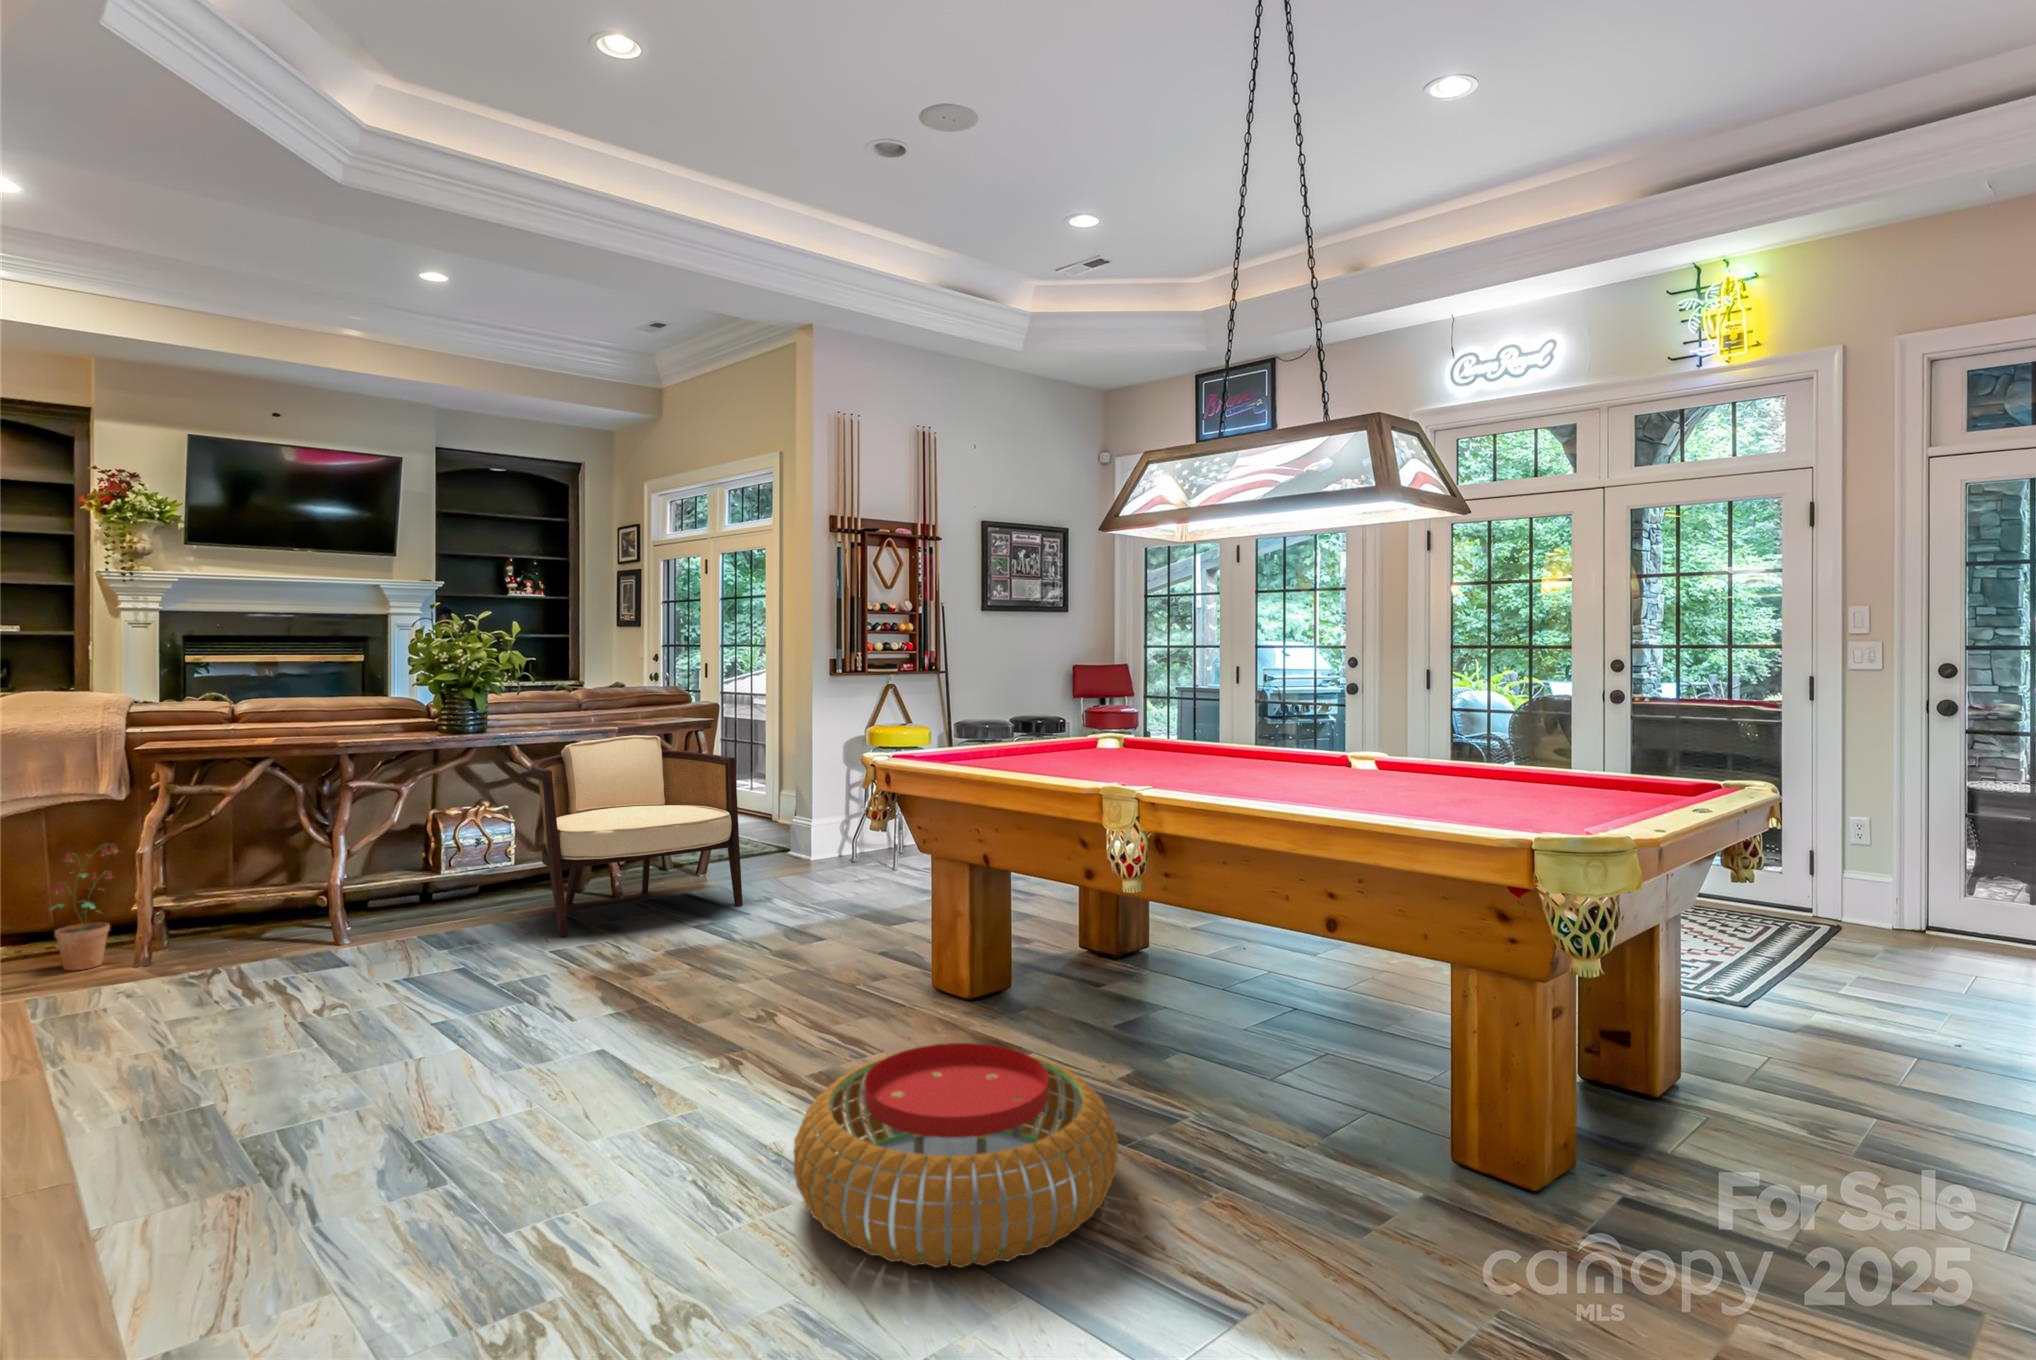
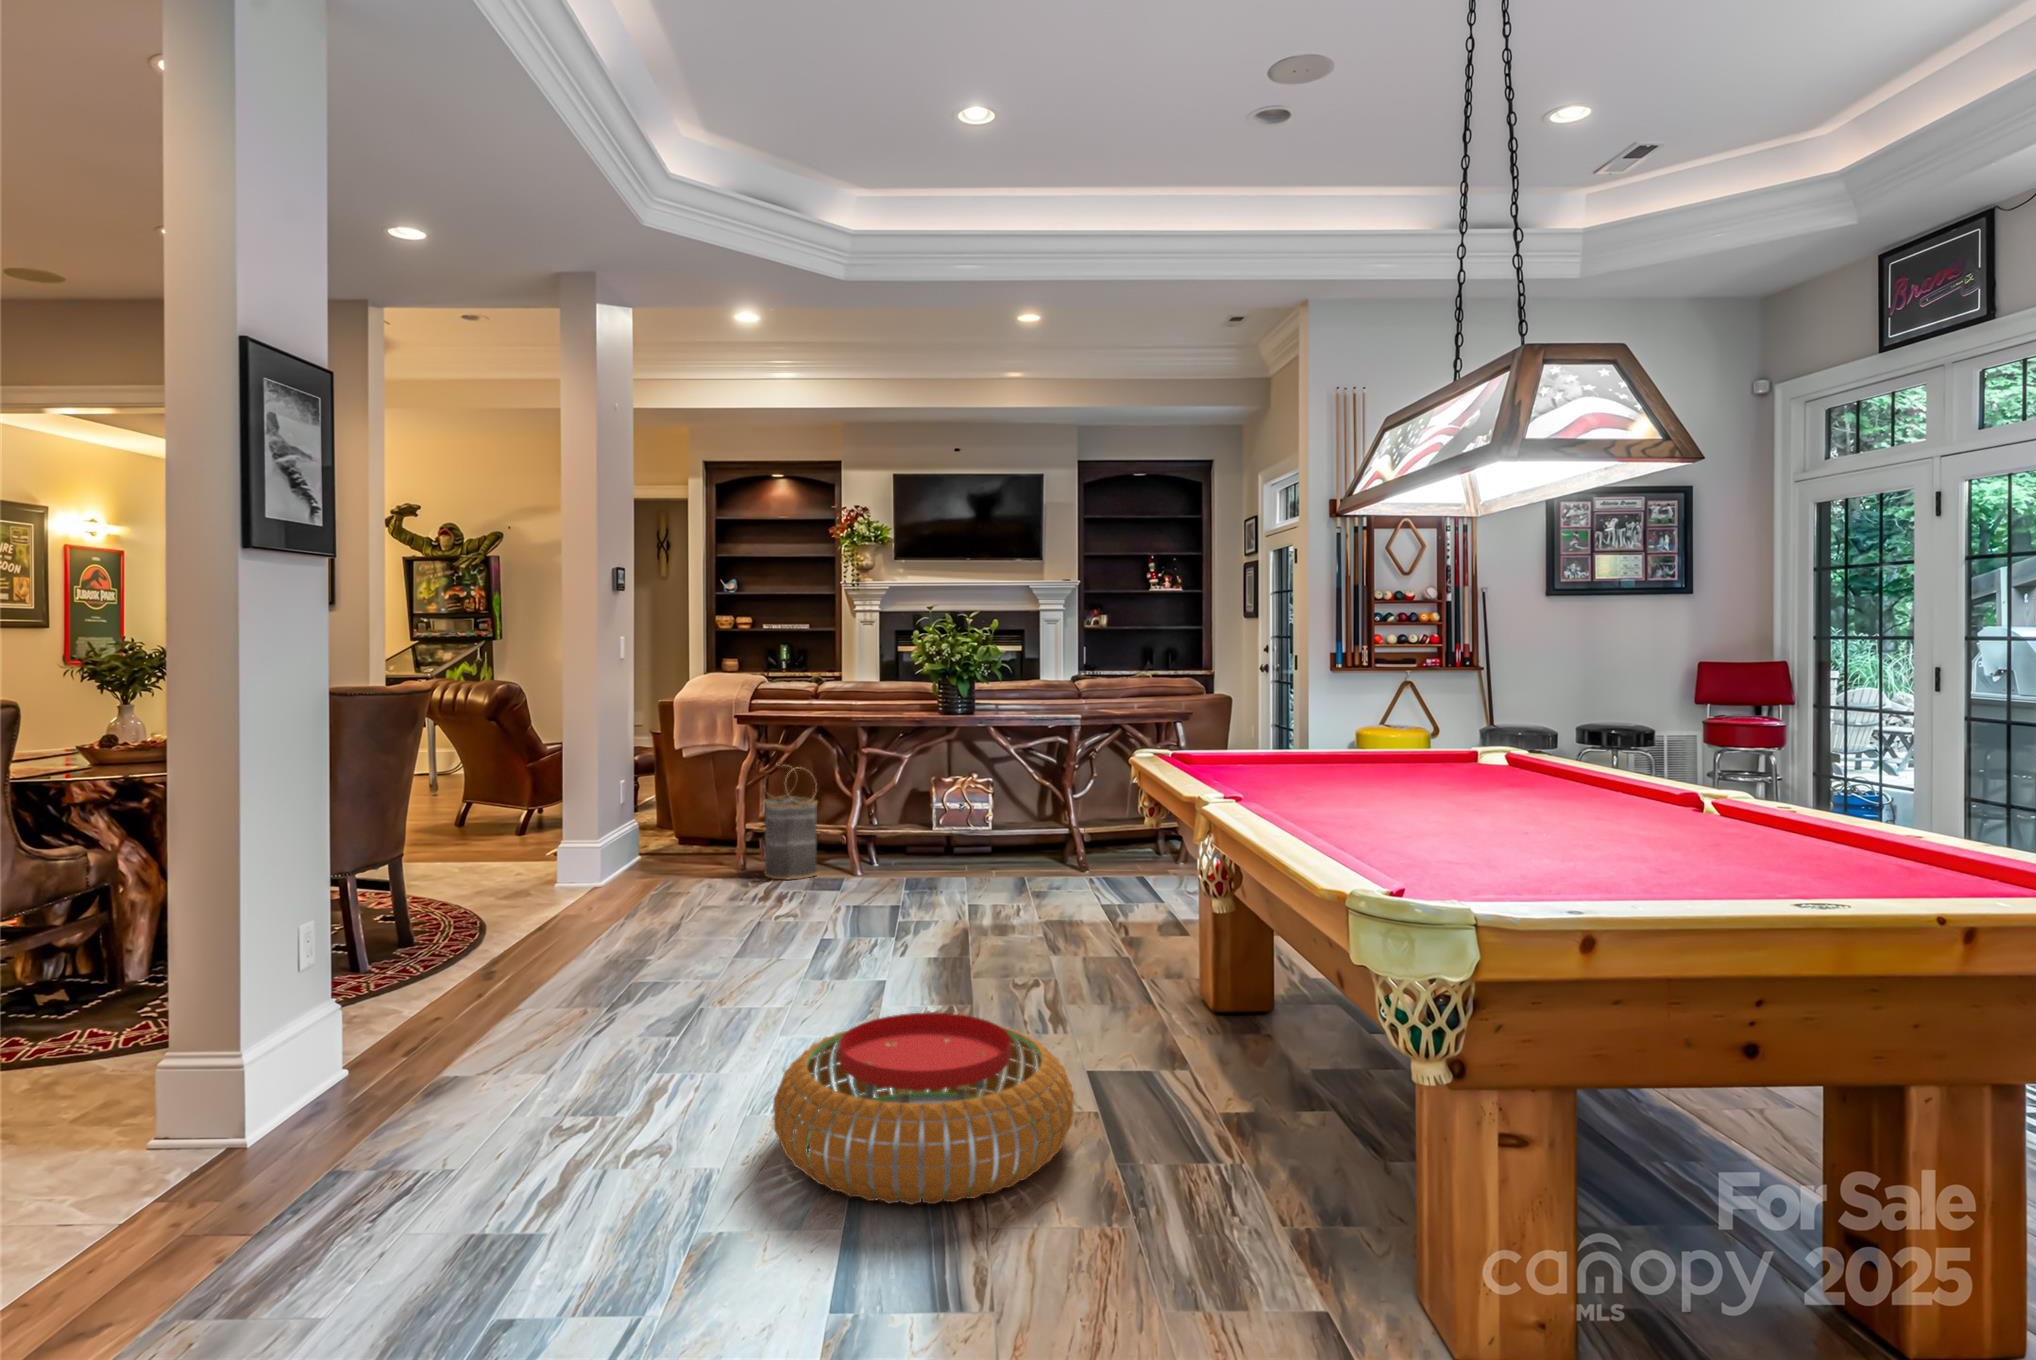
armchair: present [531,735,743,936] -> none [985,724,1165,898]
basket: none [190,815,286,969] -> present [764,767,817,879]
potted plant: present [51,844,118,971] -> none [697,779,741,866]

